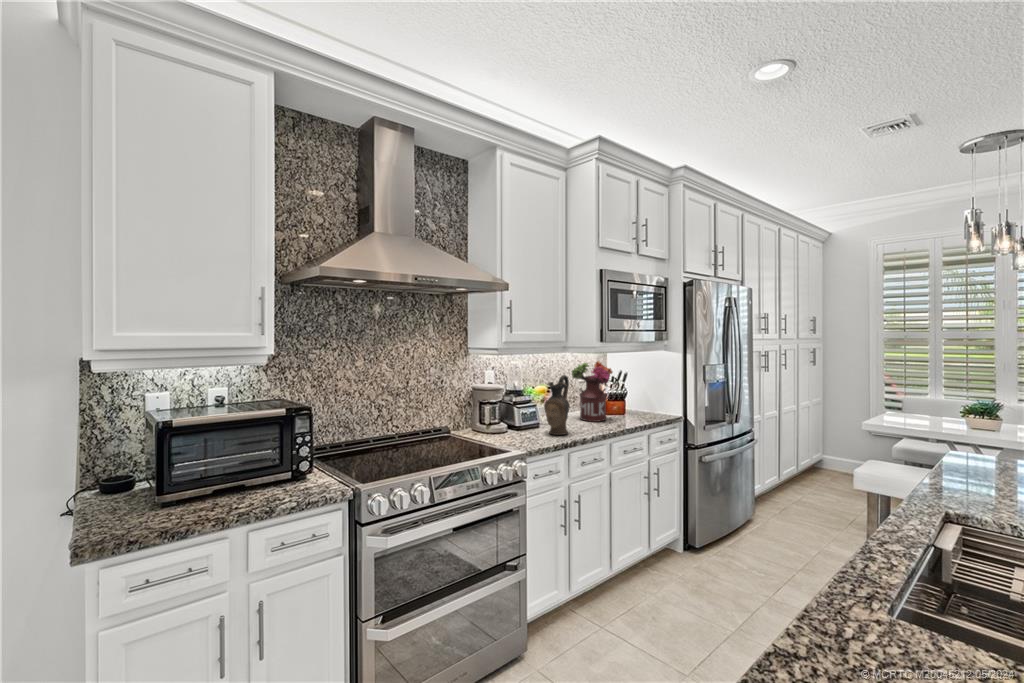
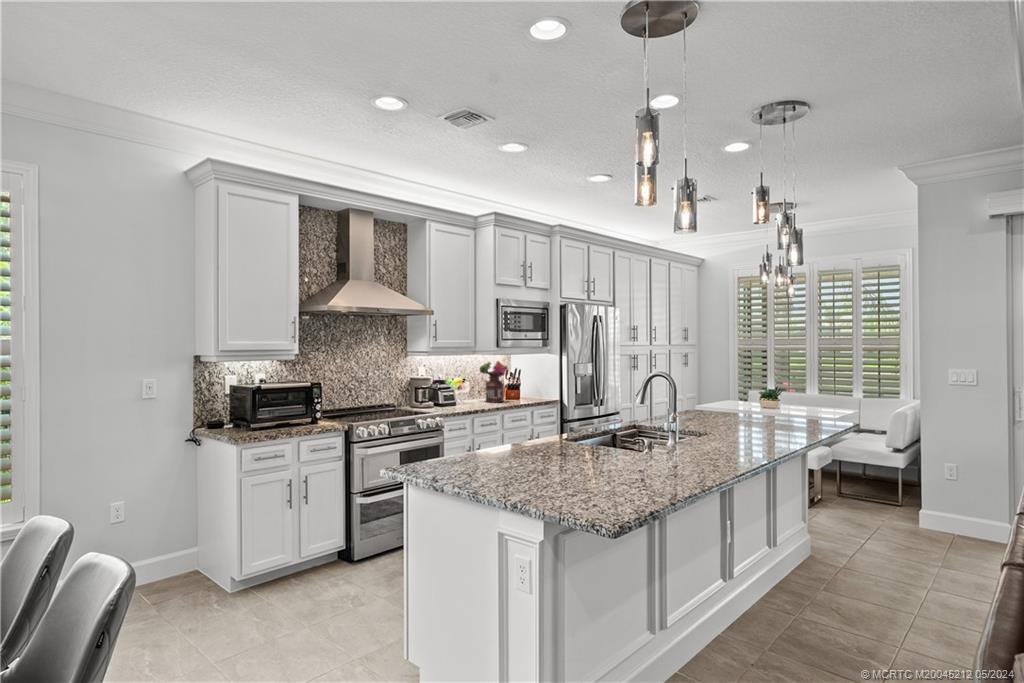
ceramic pitcher: present [544,375,569,435] -> none [458,369,475,408]

